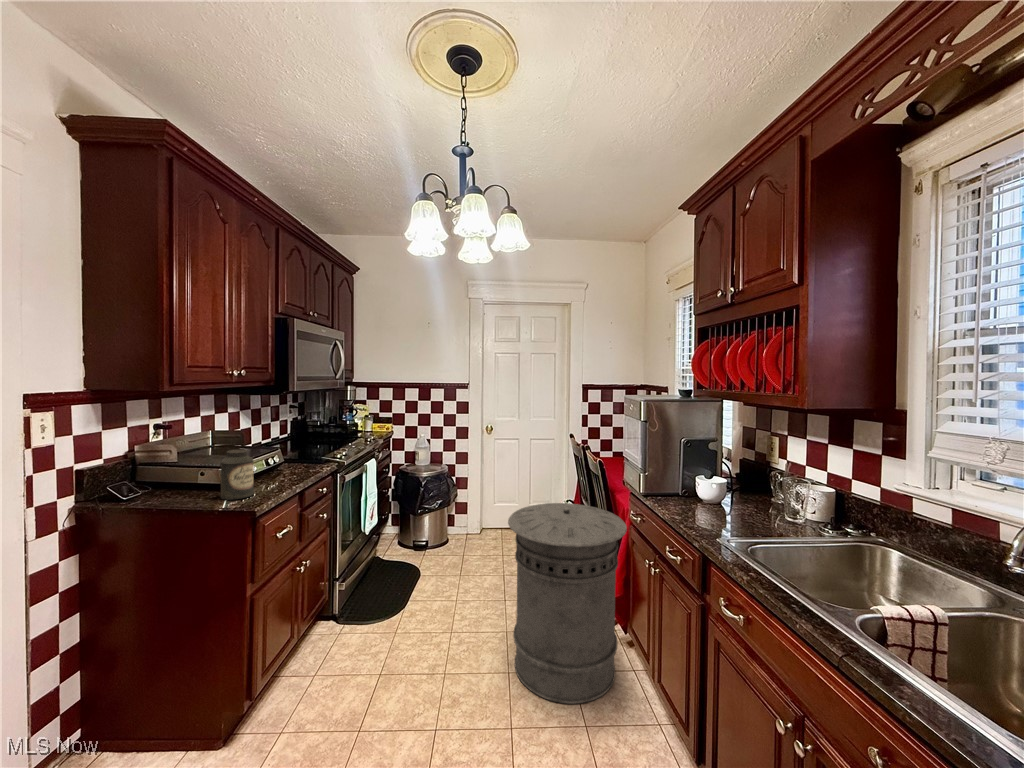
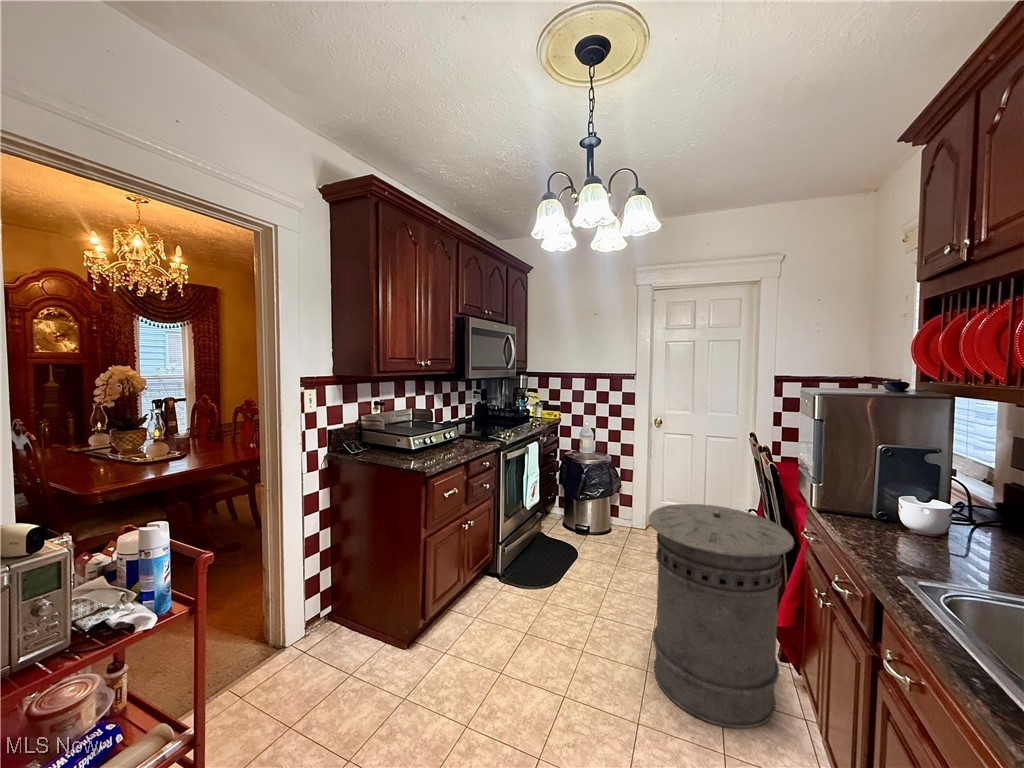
canister: present [221,450,254,500] -> none [408,424,430,462]

